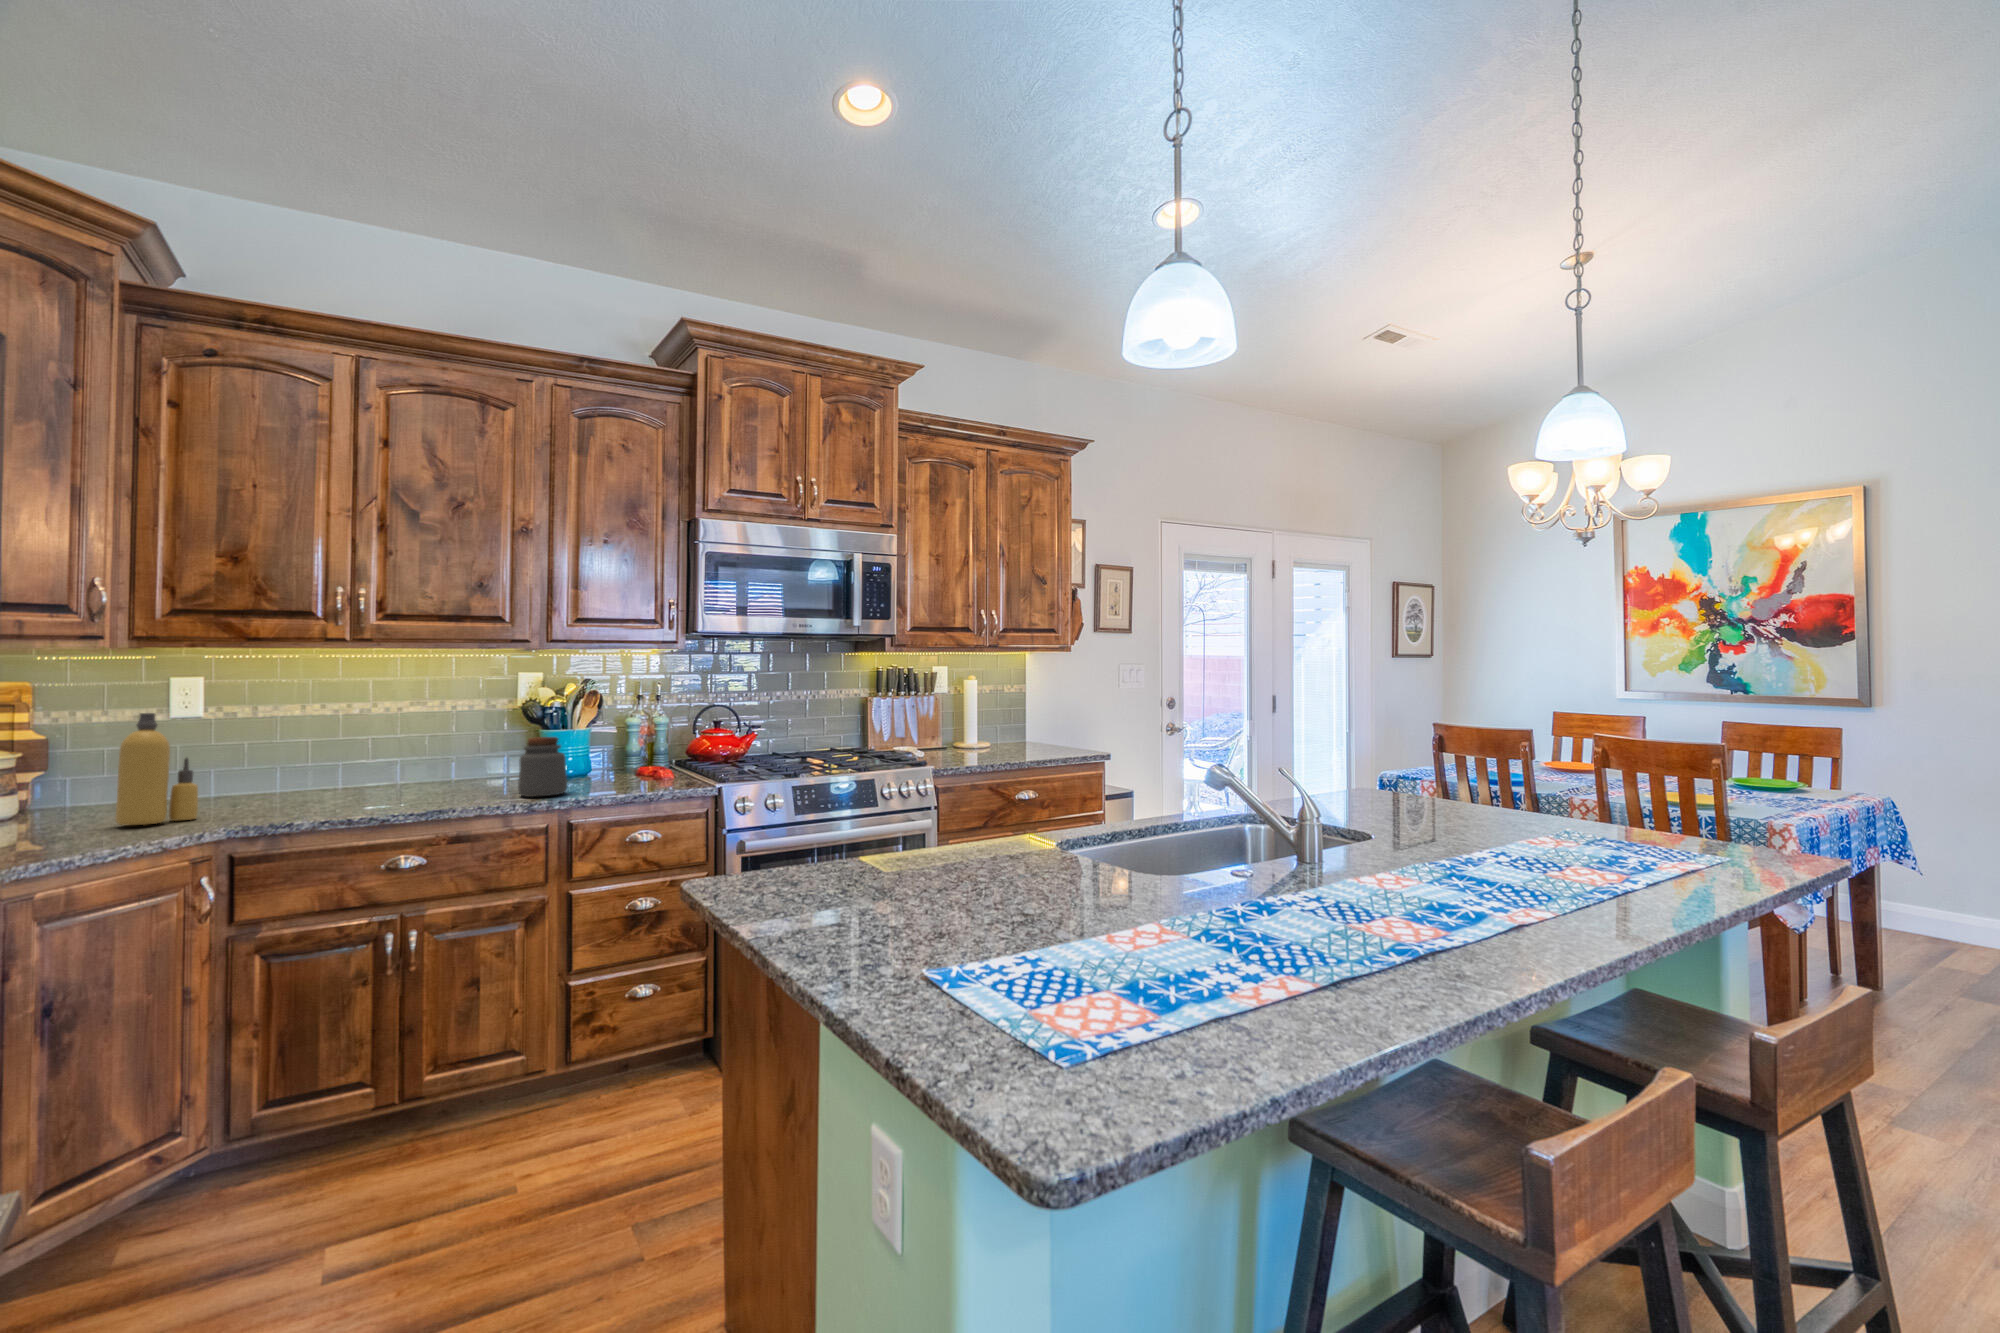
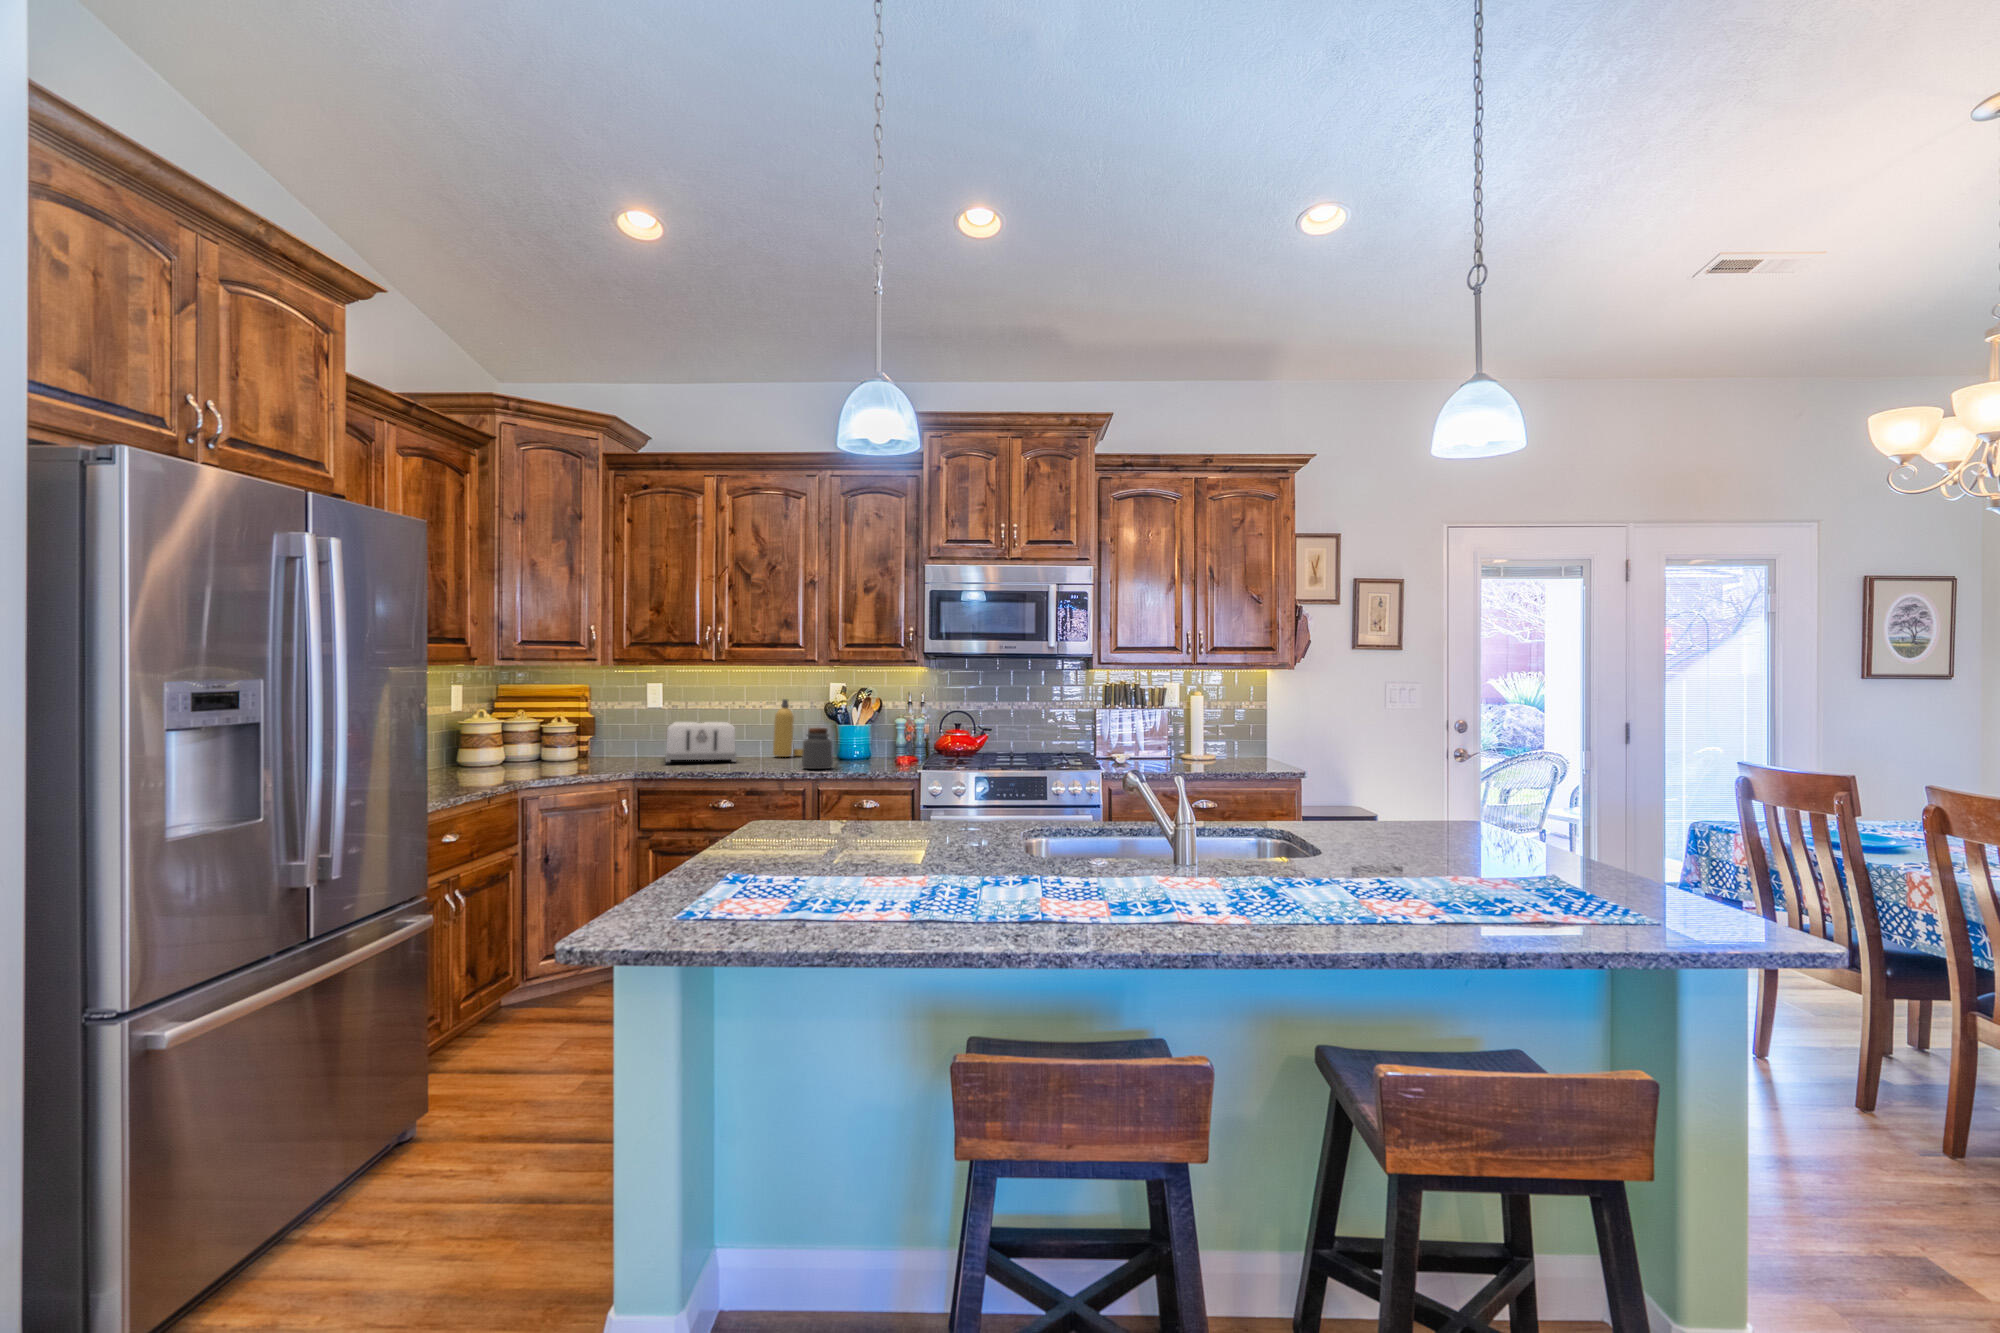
bottle: present [115,713,198,825] -> present [773,699,803,757]
toaster: none [226,736,385,807] -> present [665,722,736,762]

